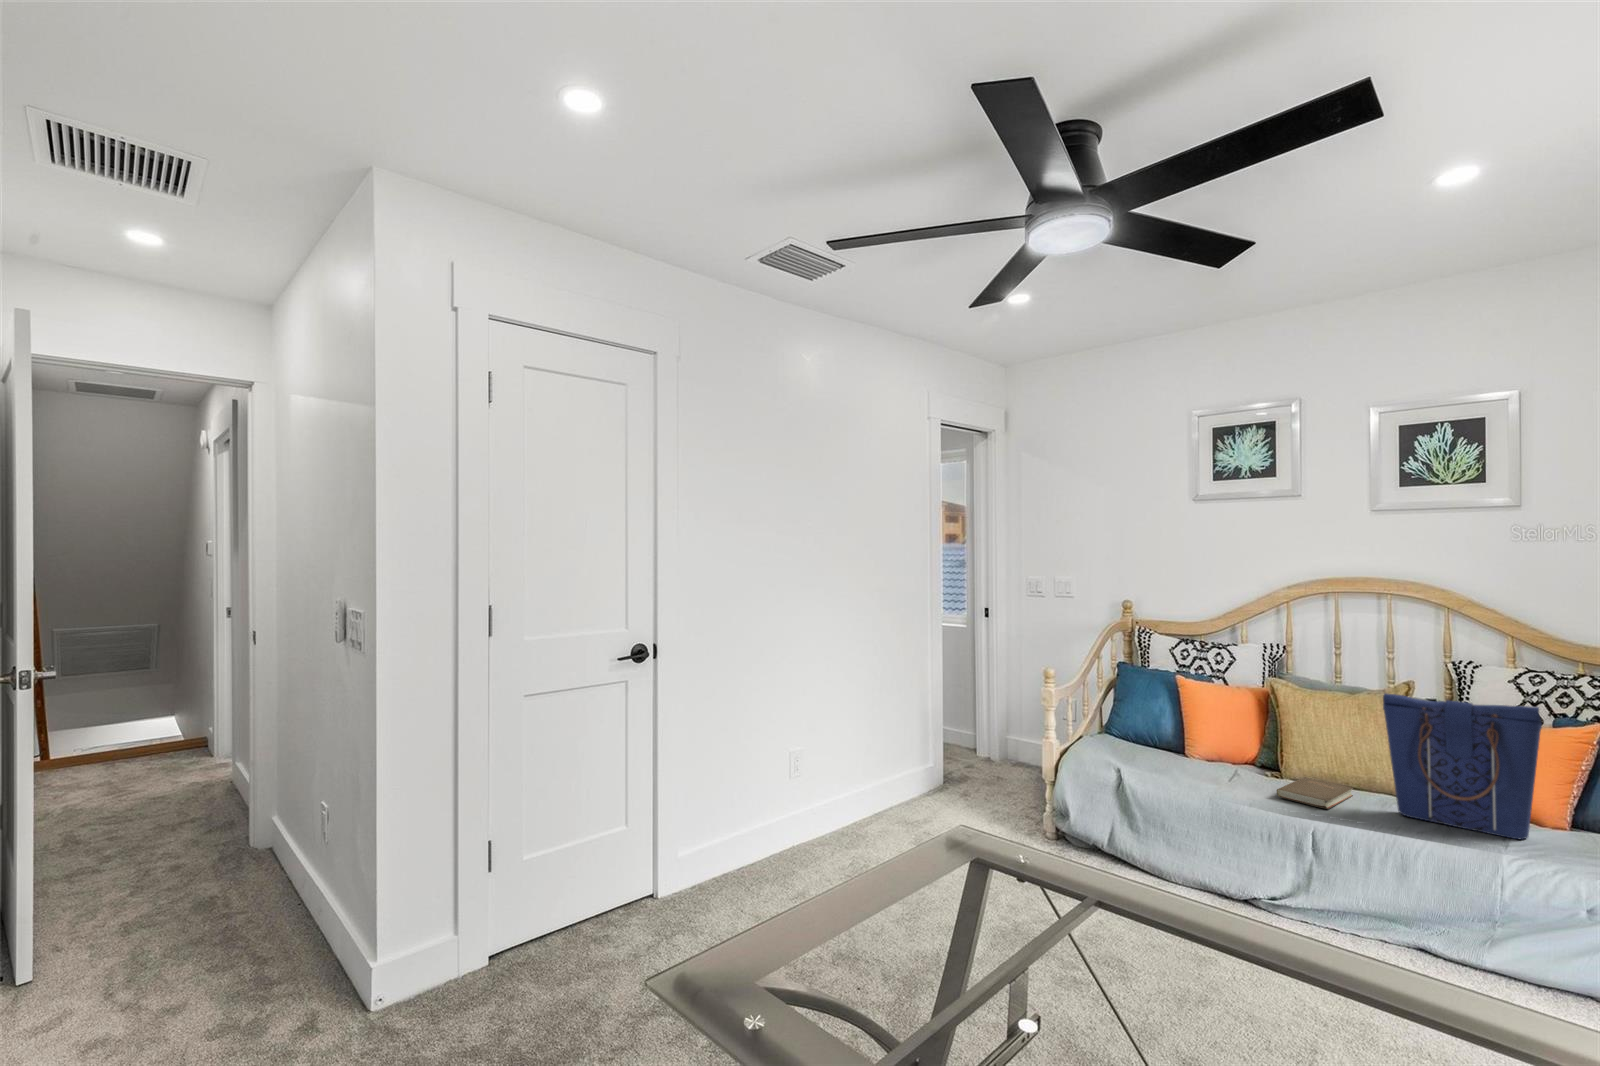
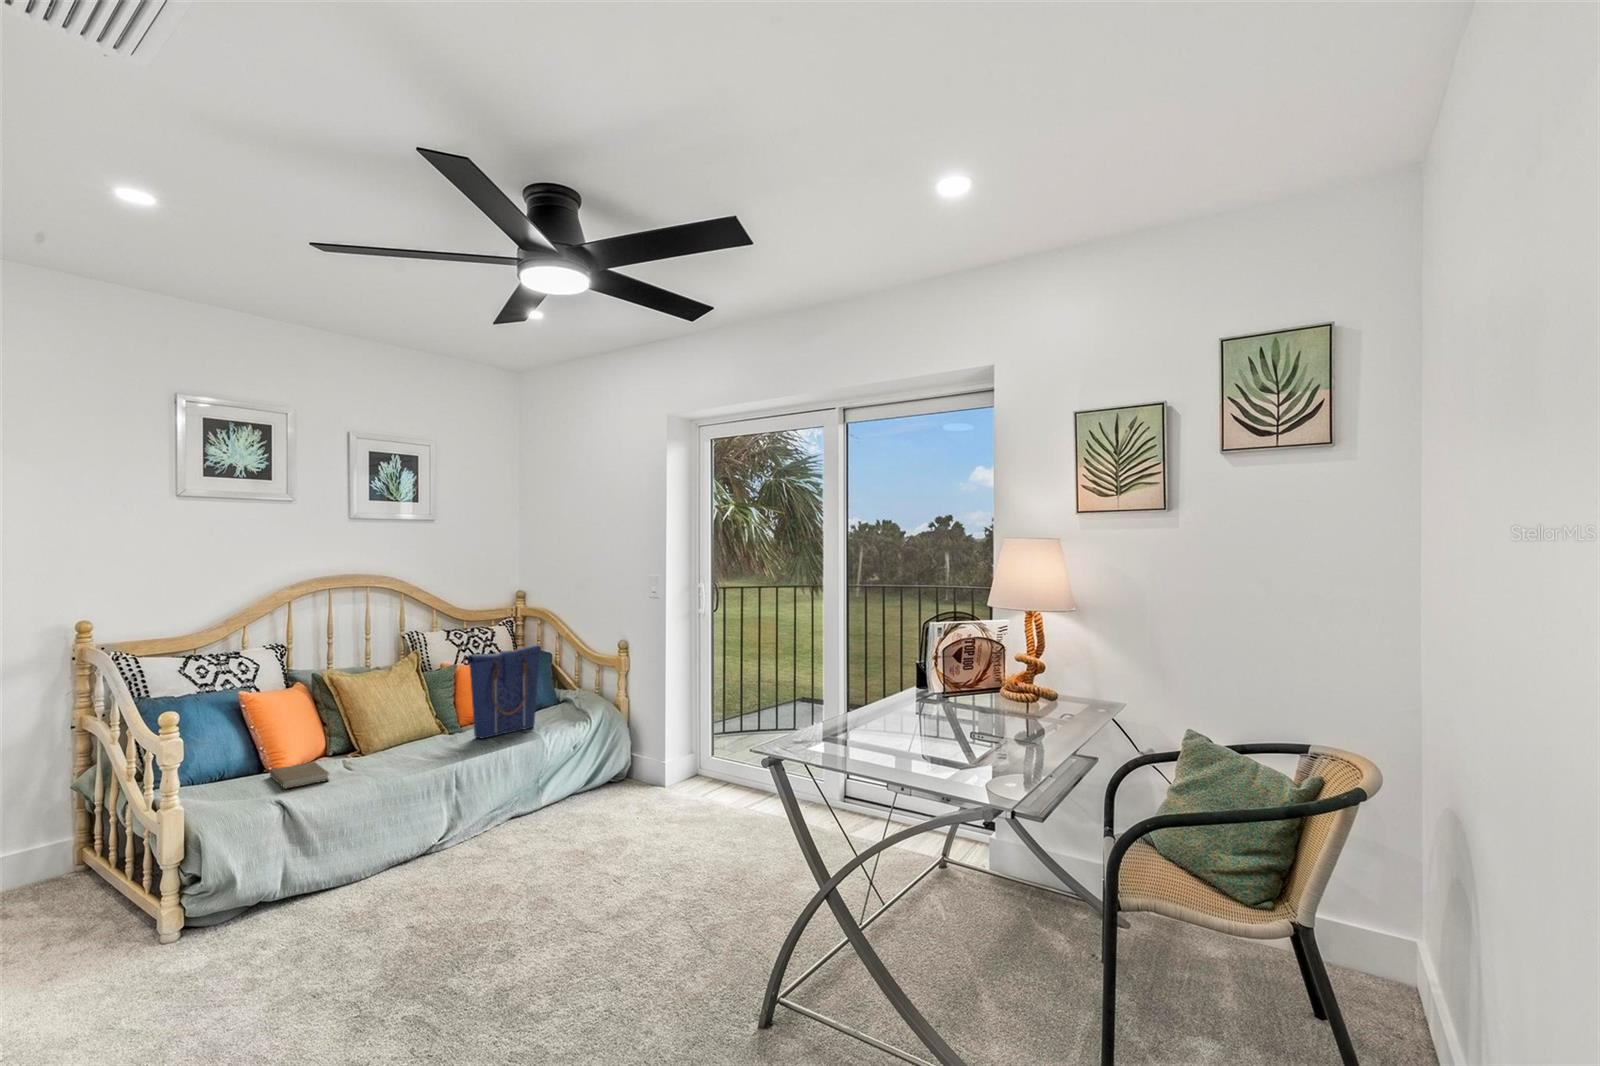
book: present [1277,777,1353,809] -> present [270,762,329,789]

